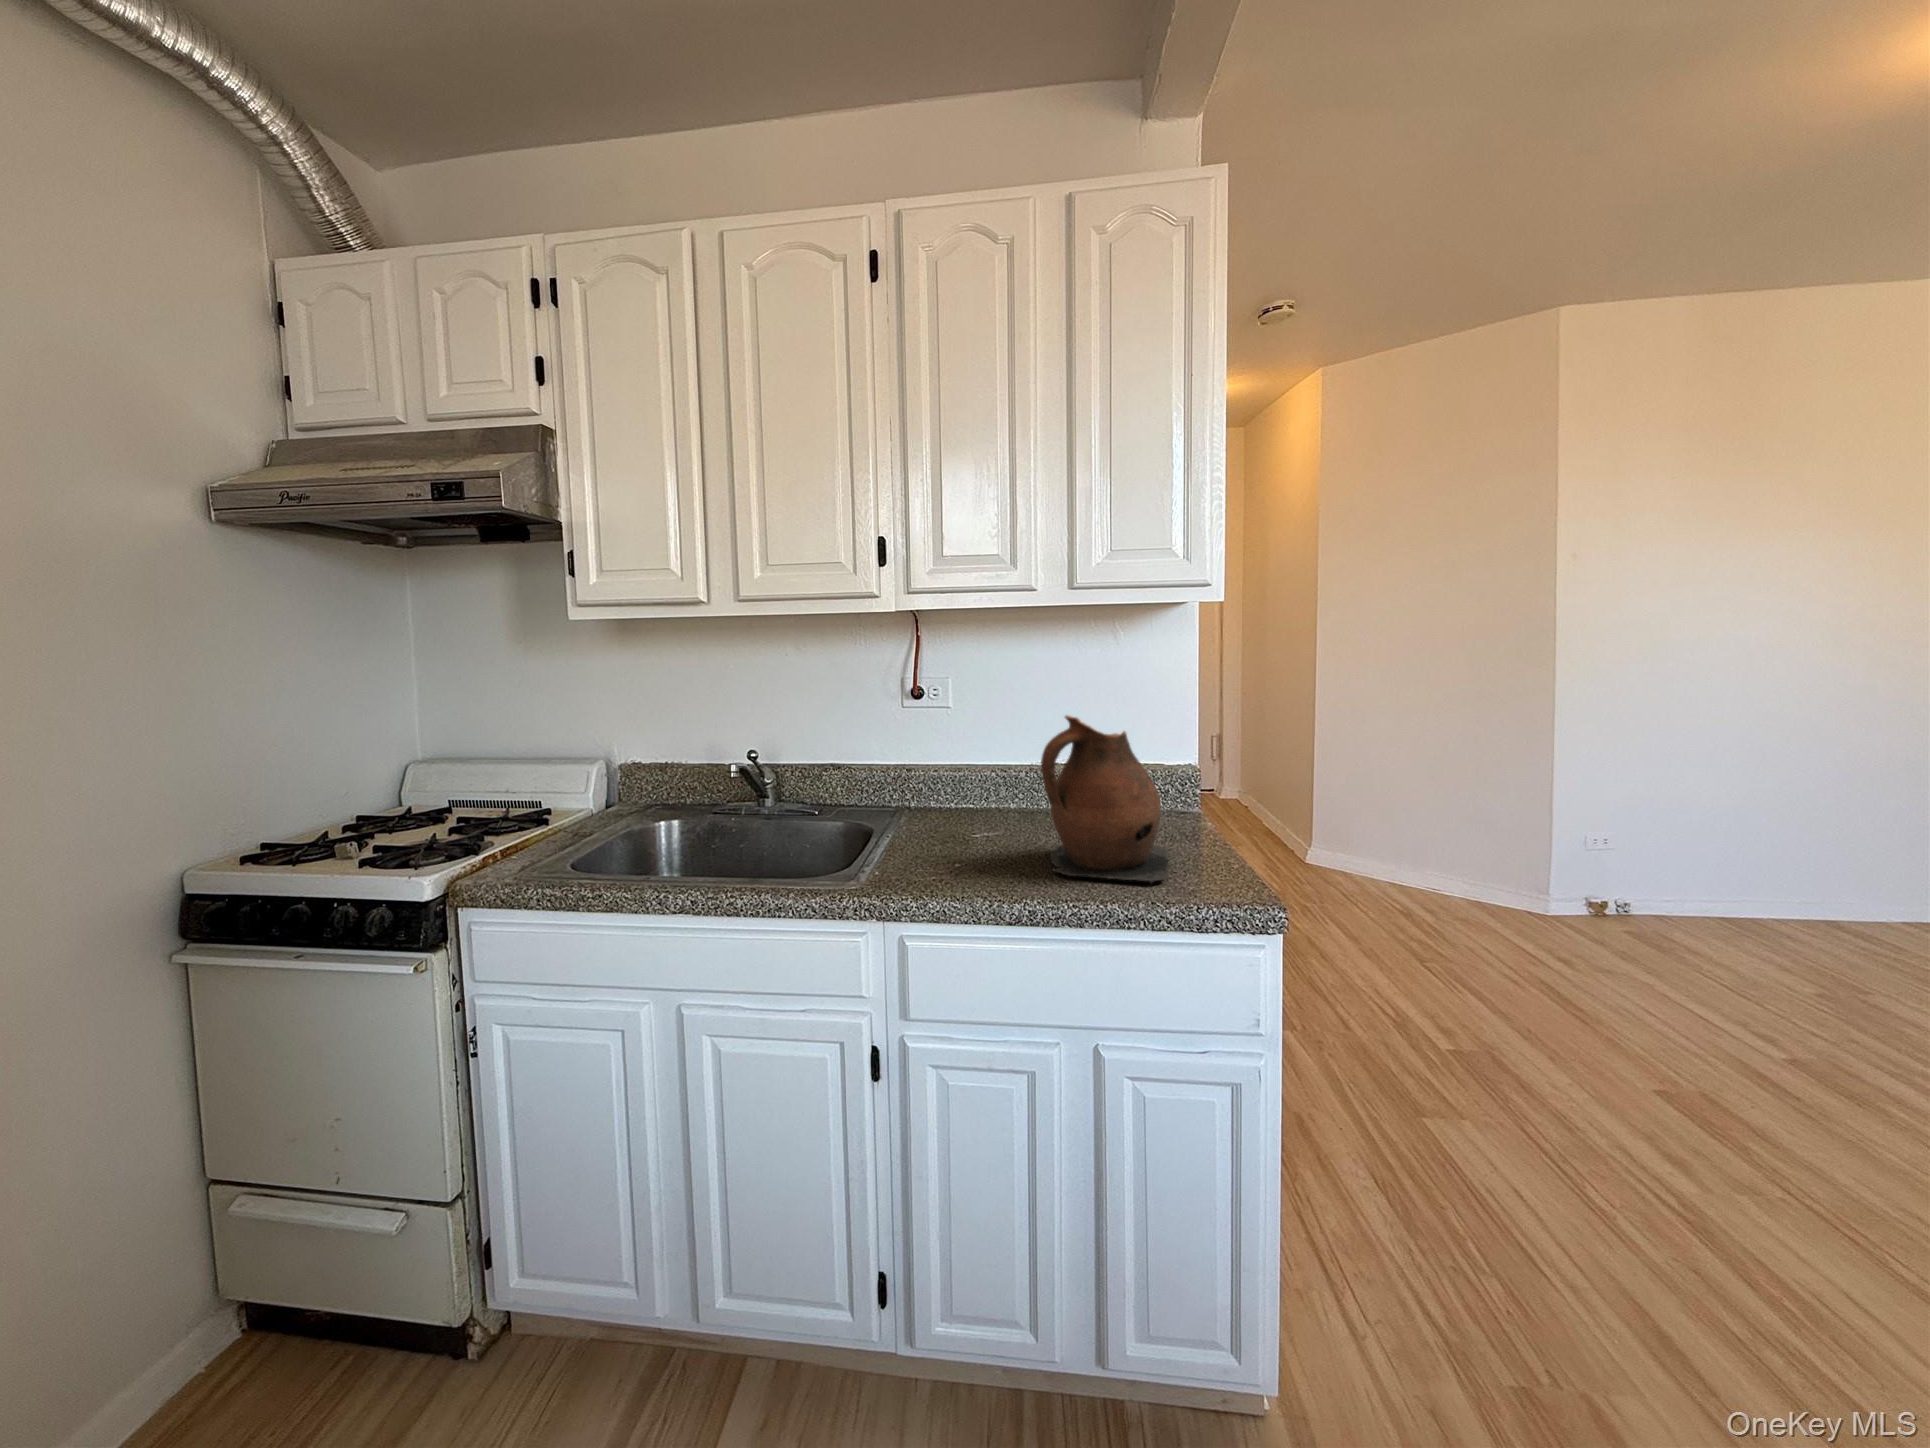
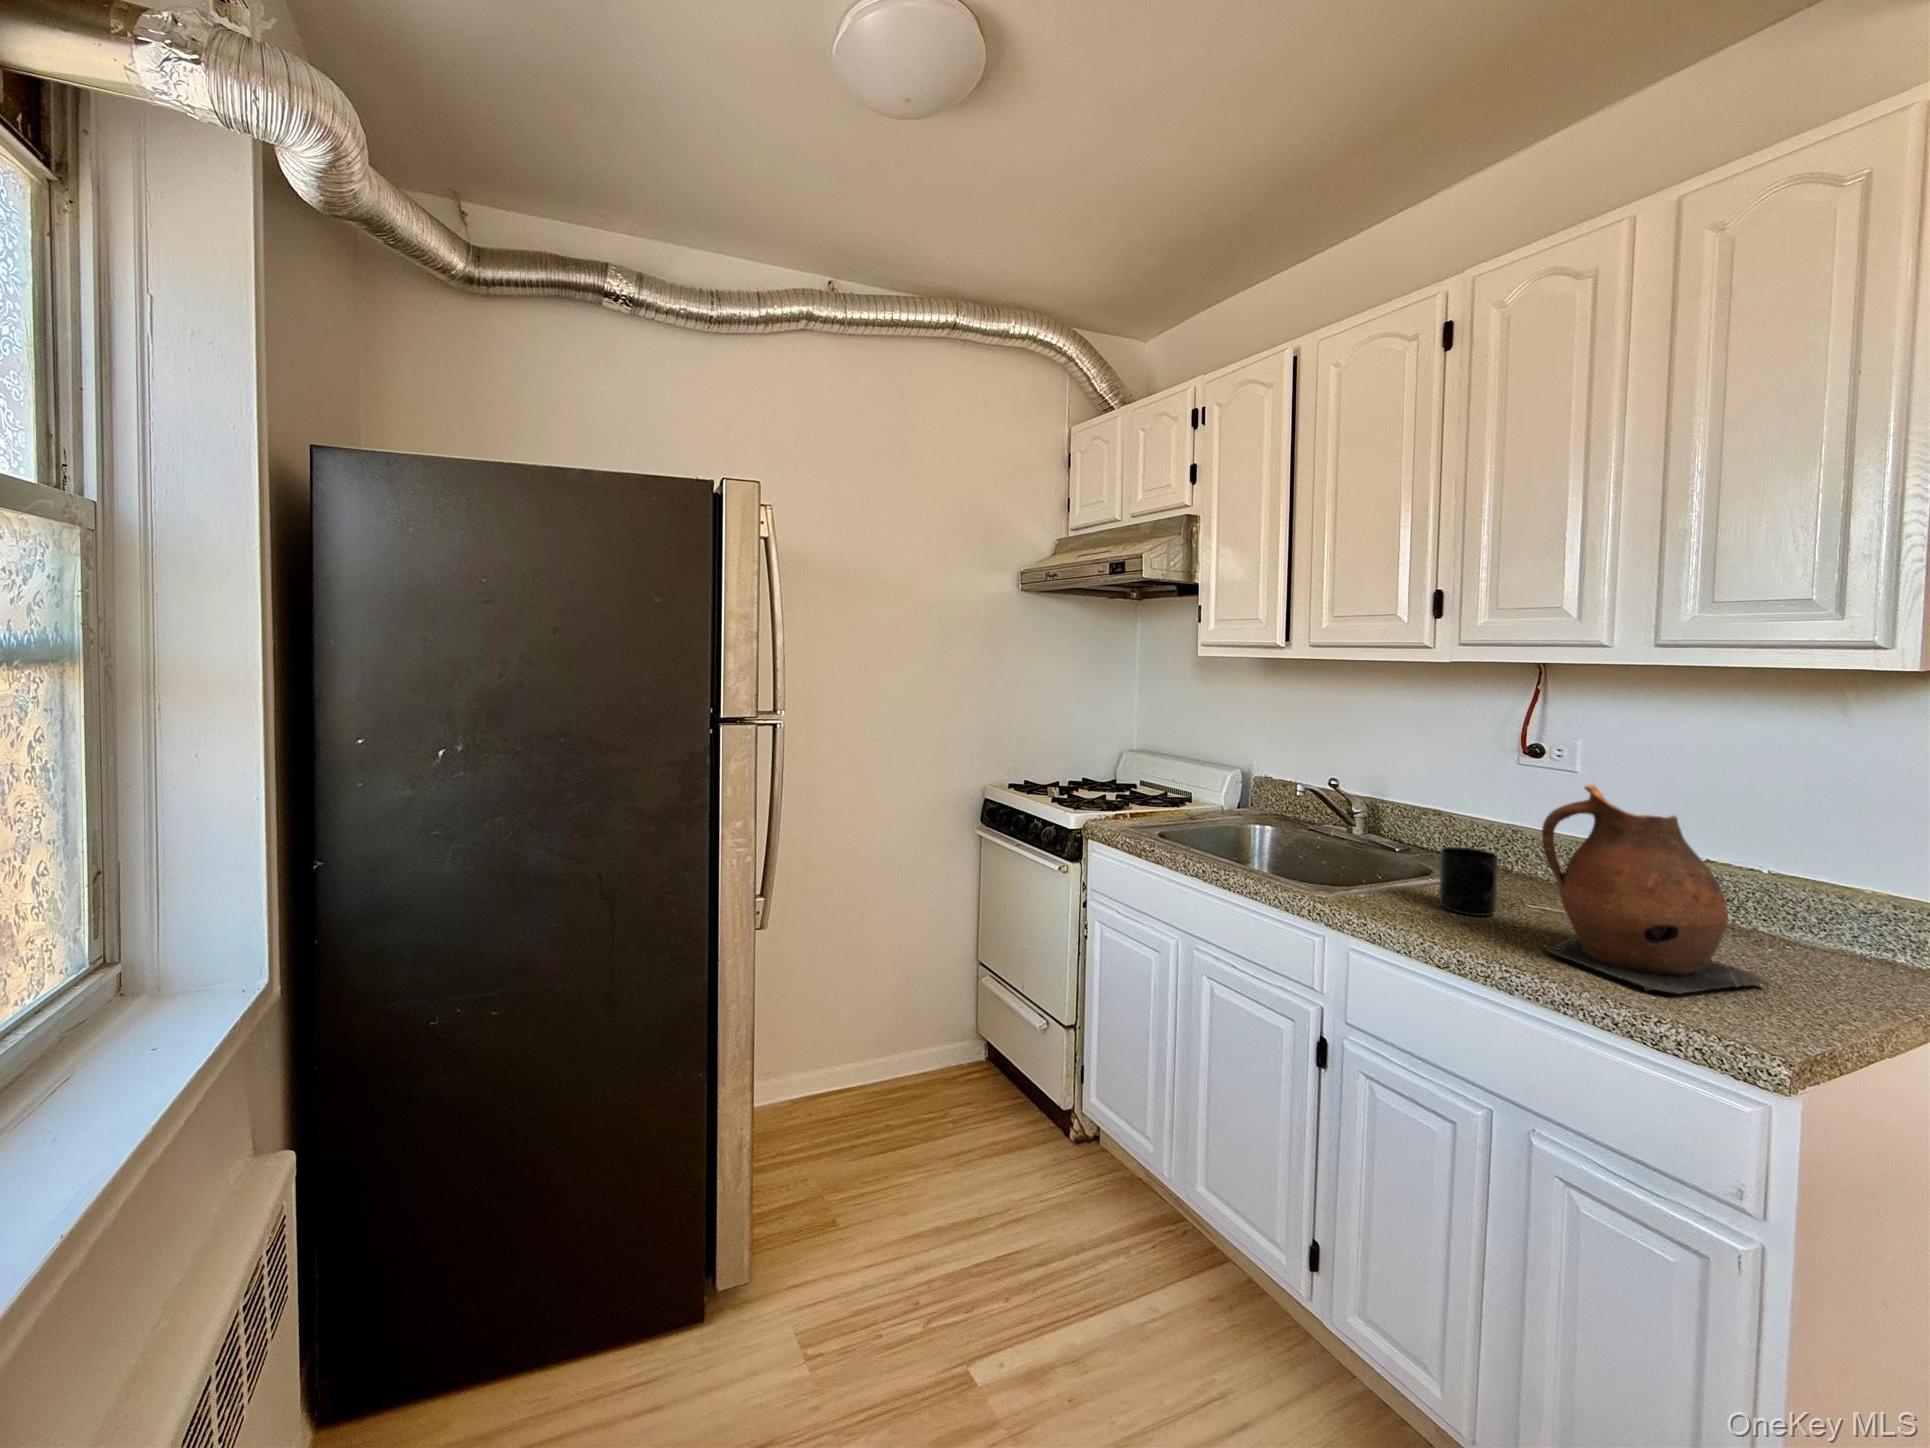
mug: none [932,794,989,862] -> present [1439,847,1498,916]

